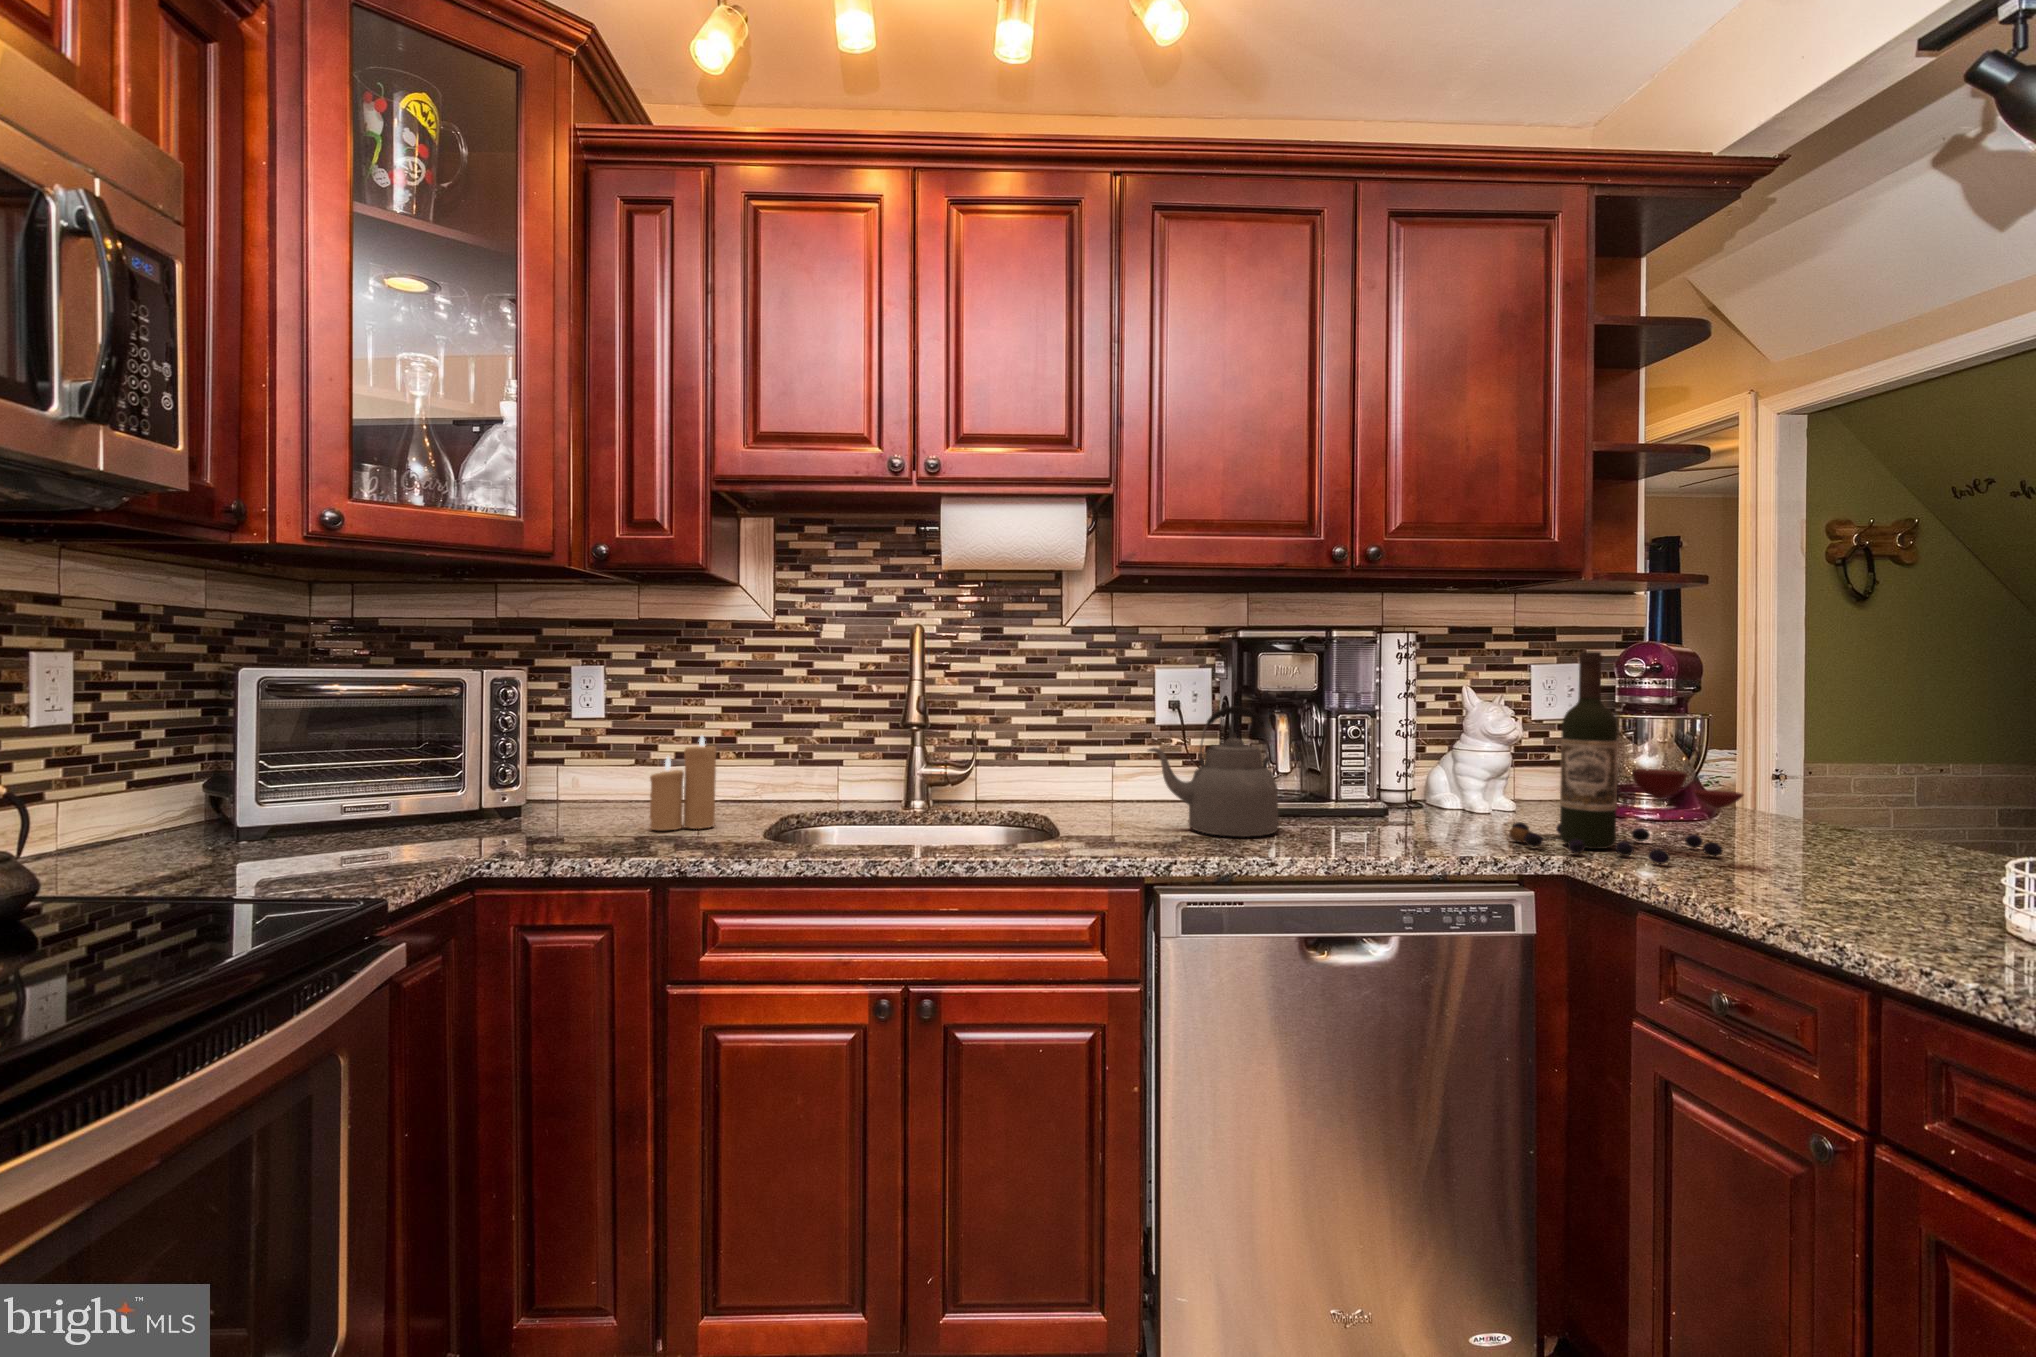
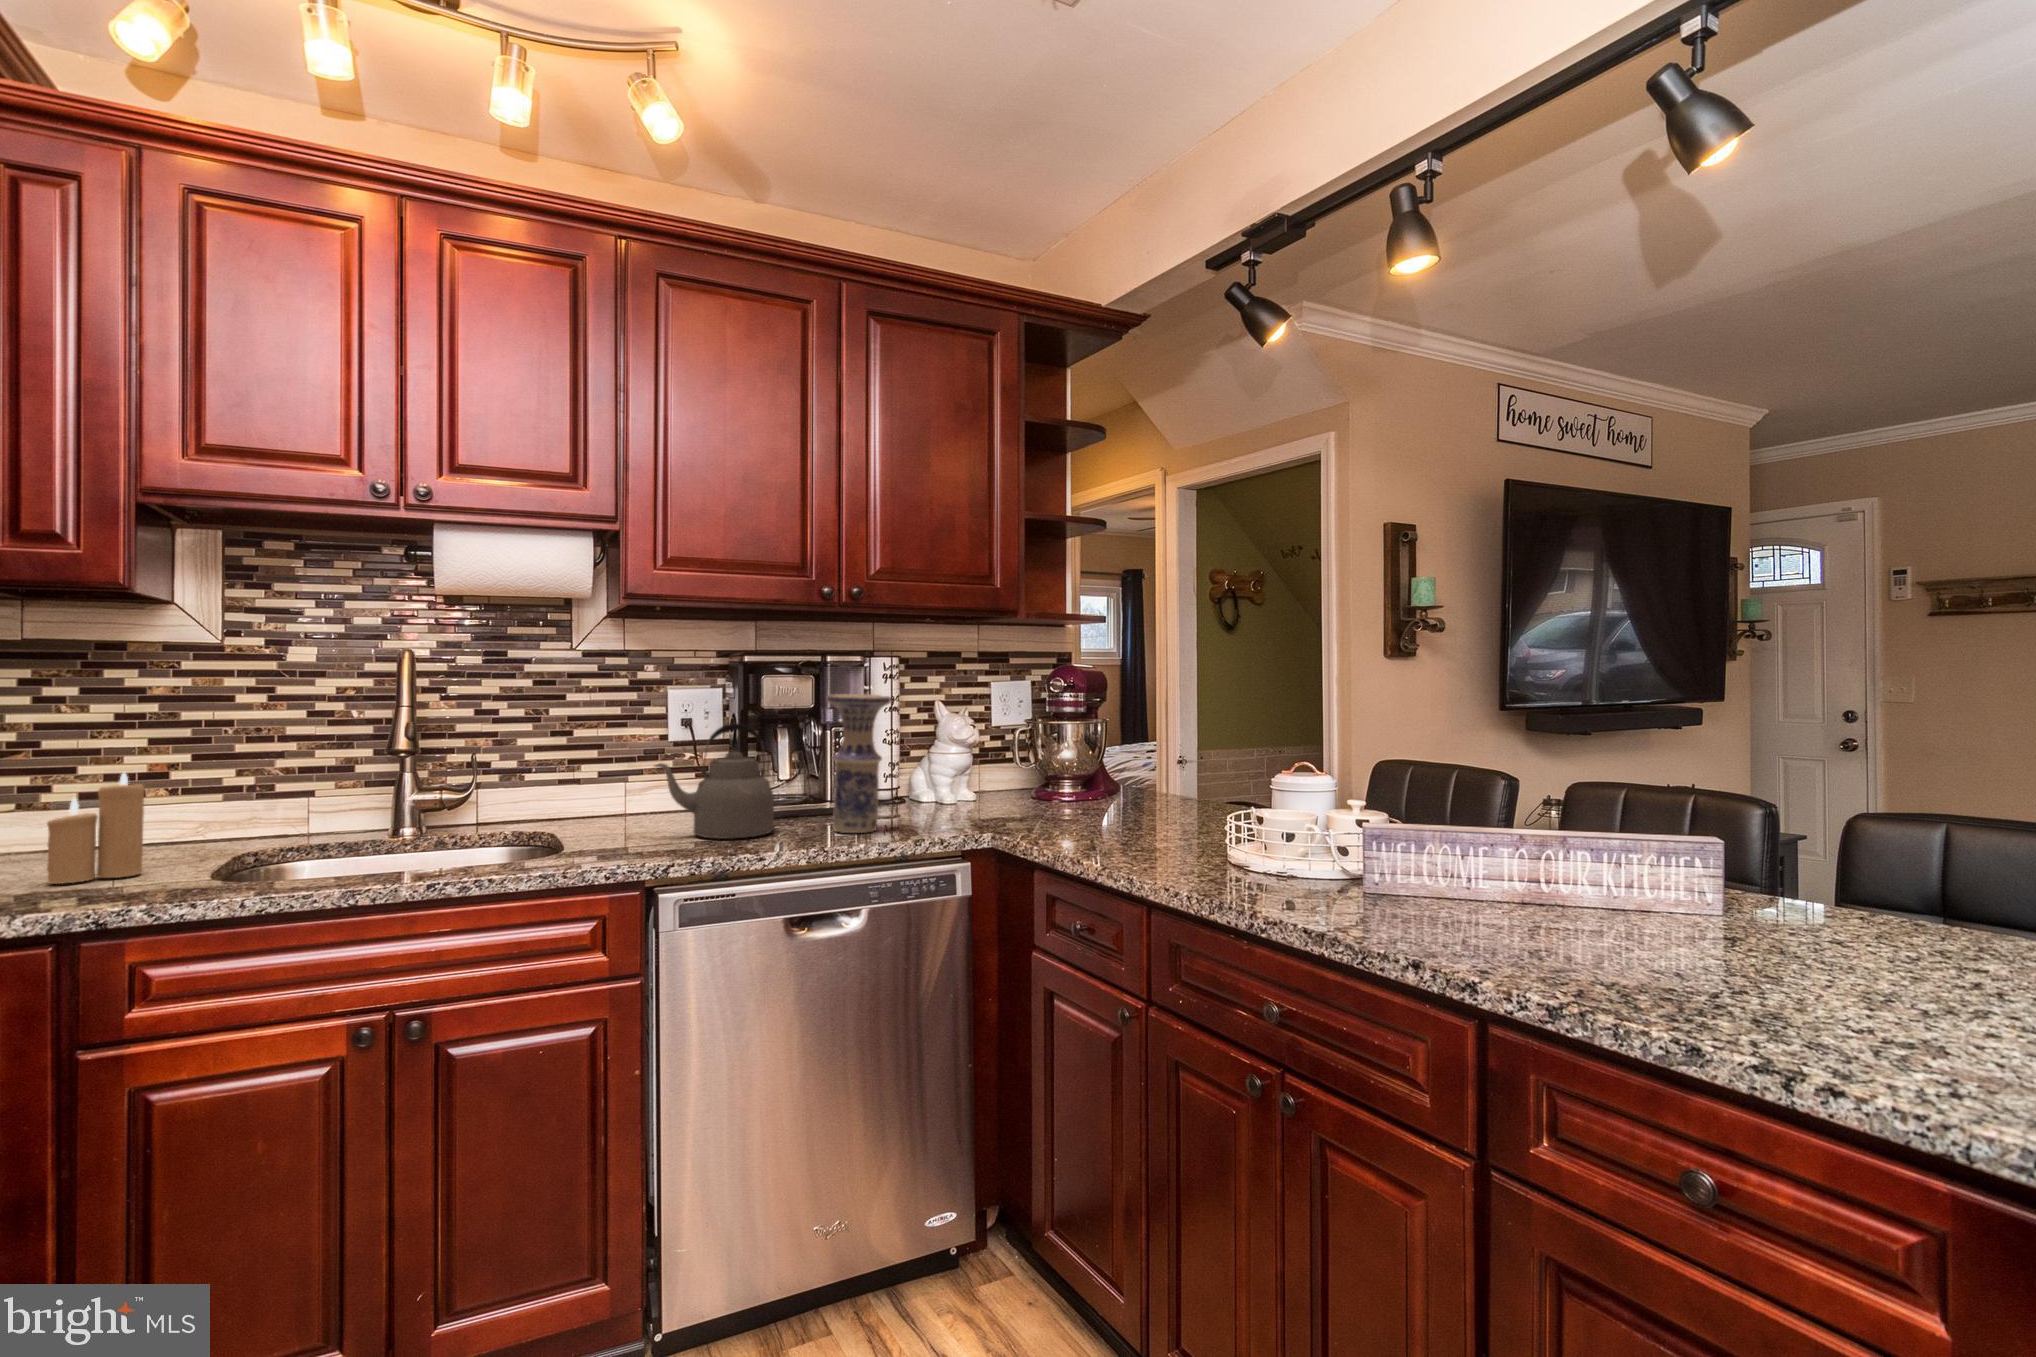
wine bottle: present [1509,651,1743,864] -> none [956,674,1106,833]
vase: none [1344,675,1425,842] -> present [827,694,891,833]

